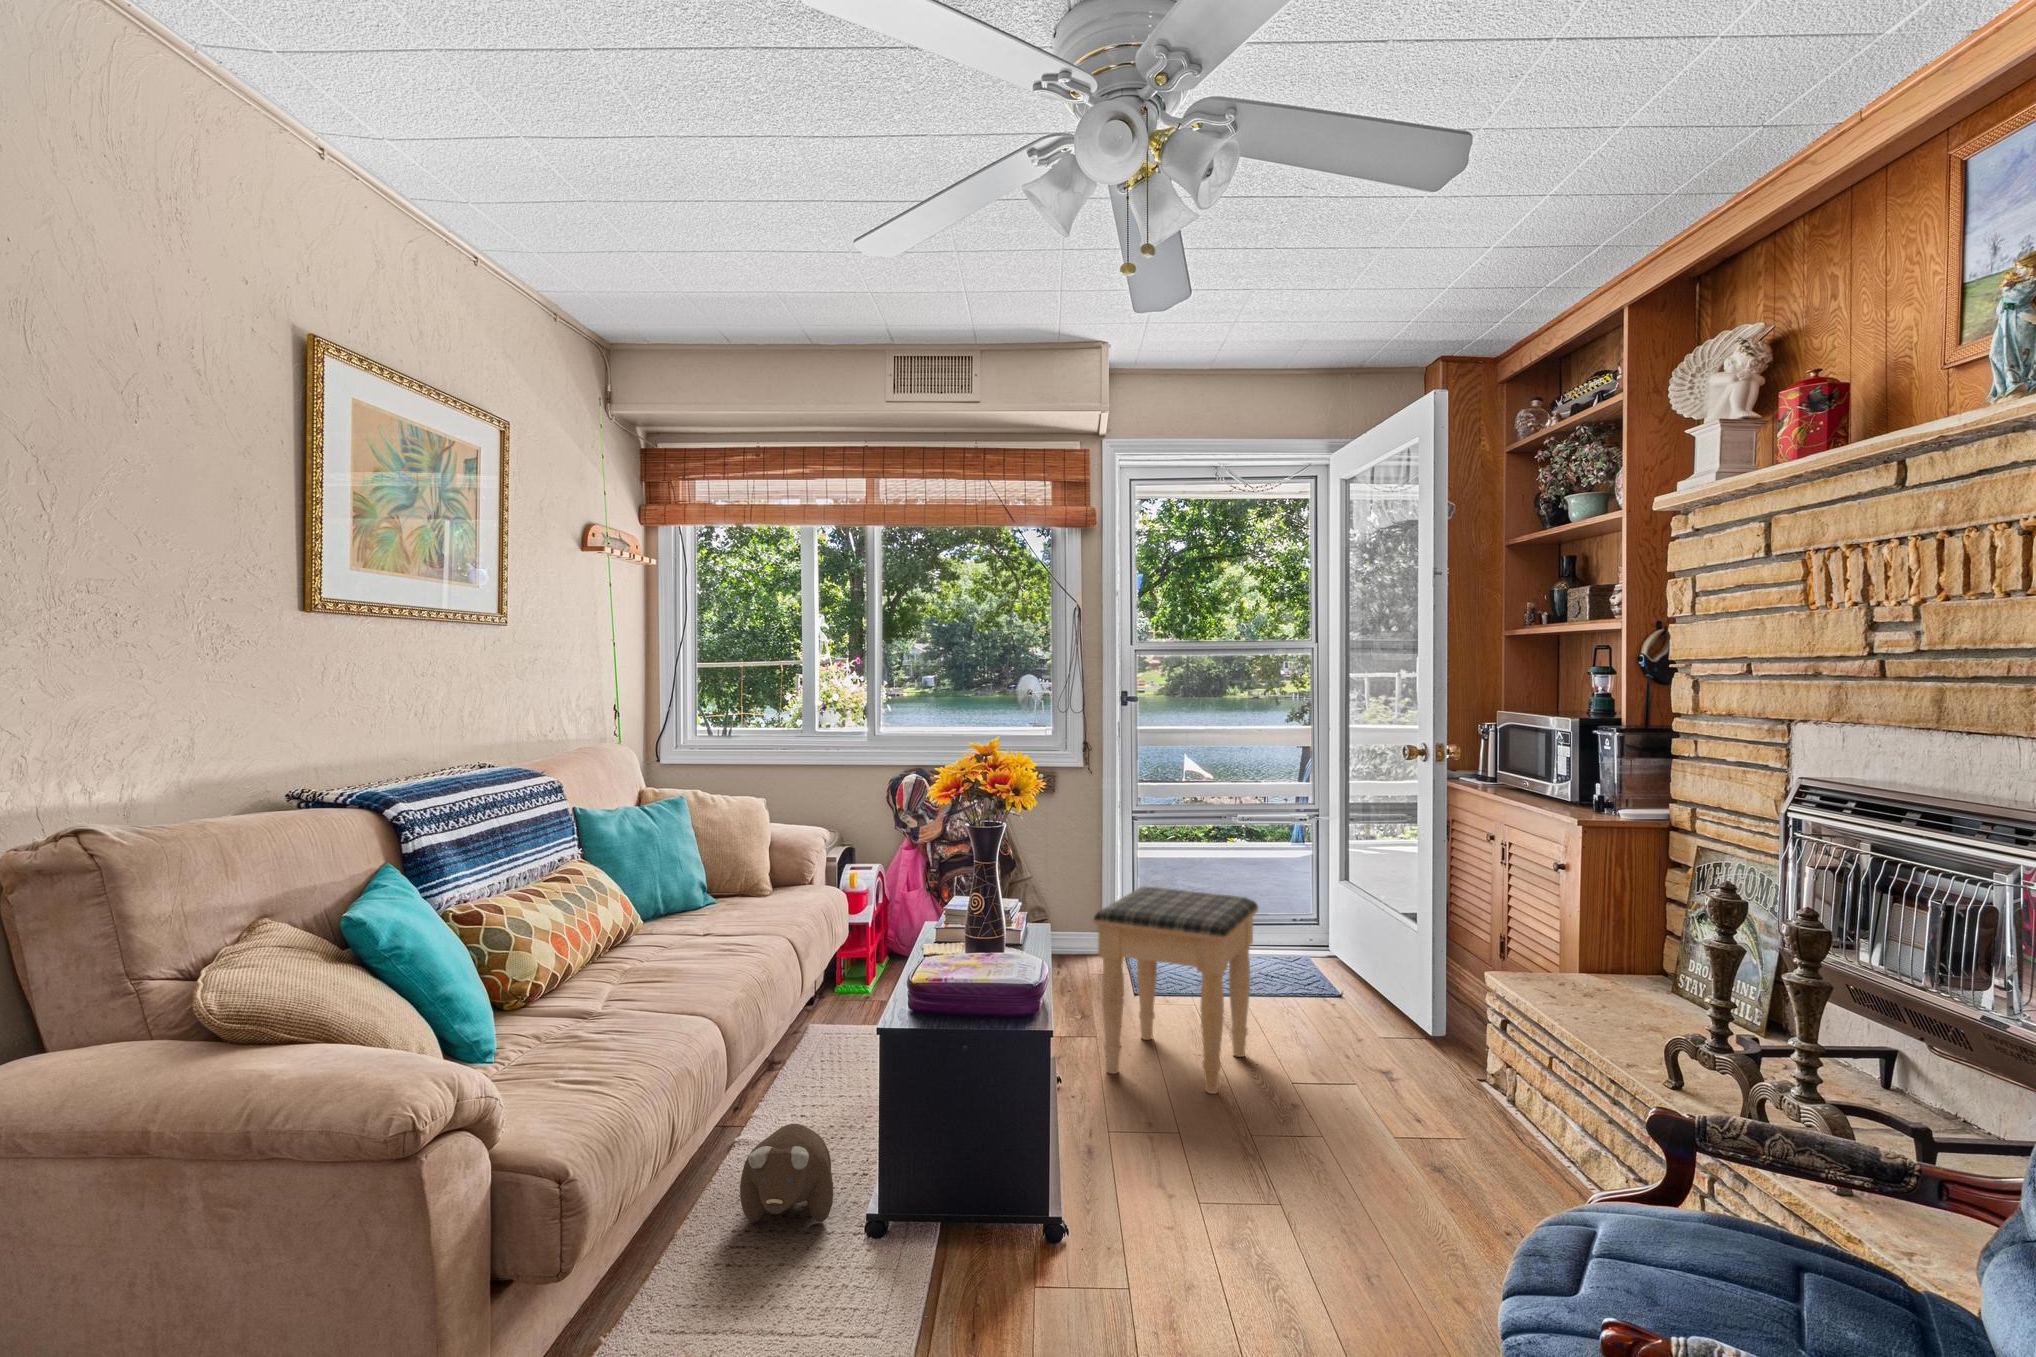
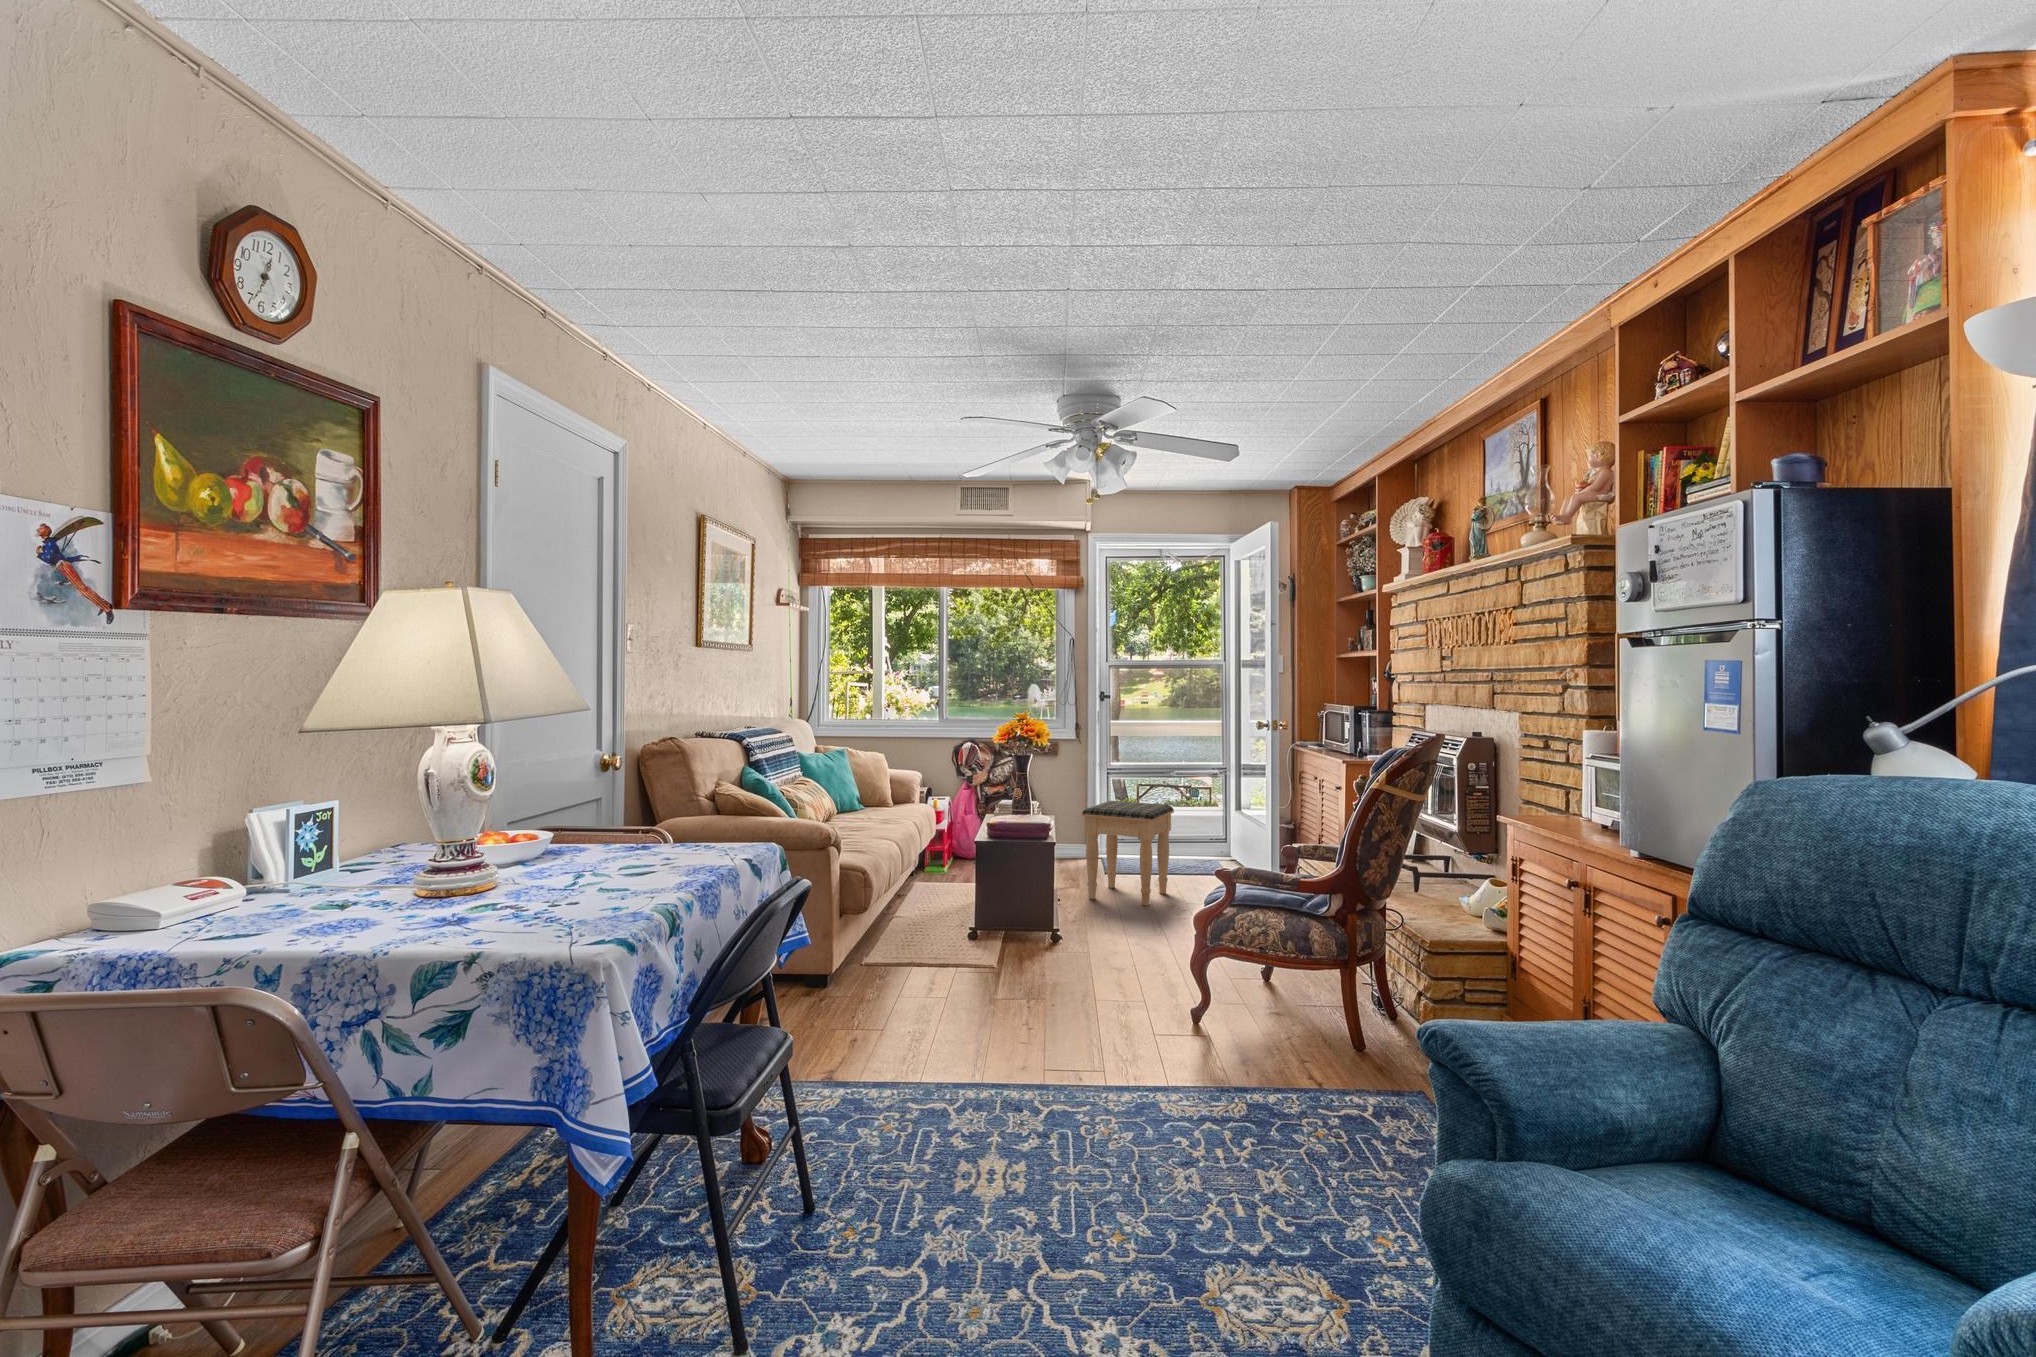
plush toy: present [740,1124,833,1222] -> none [914,895,959,939]

